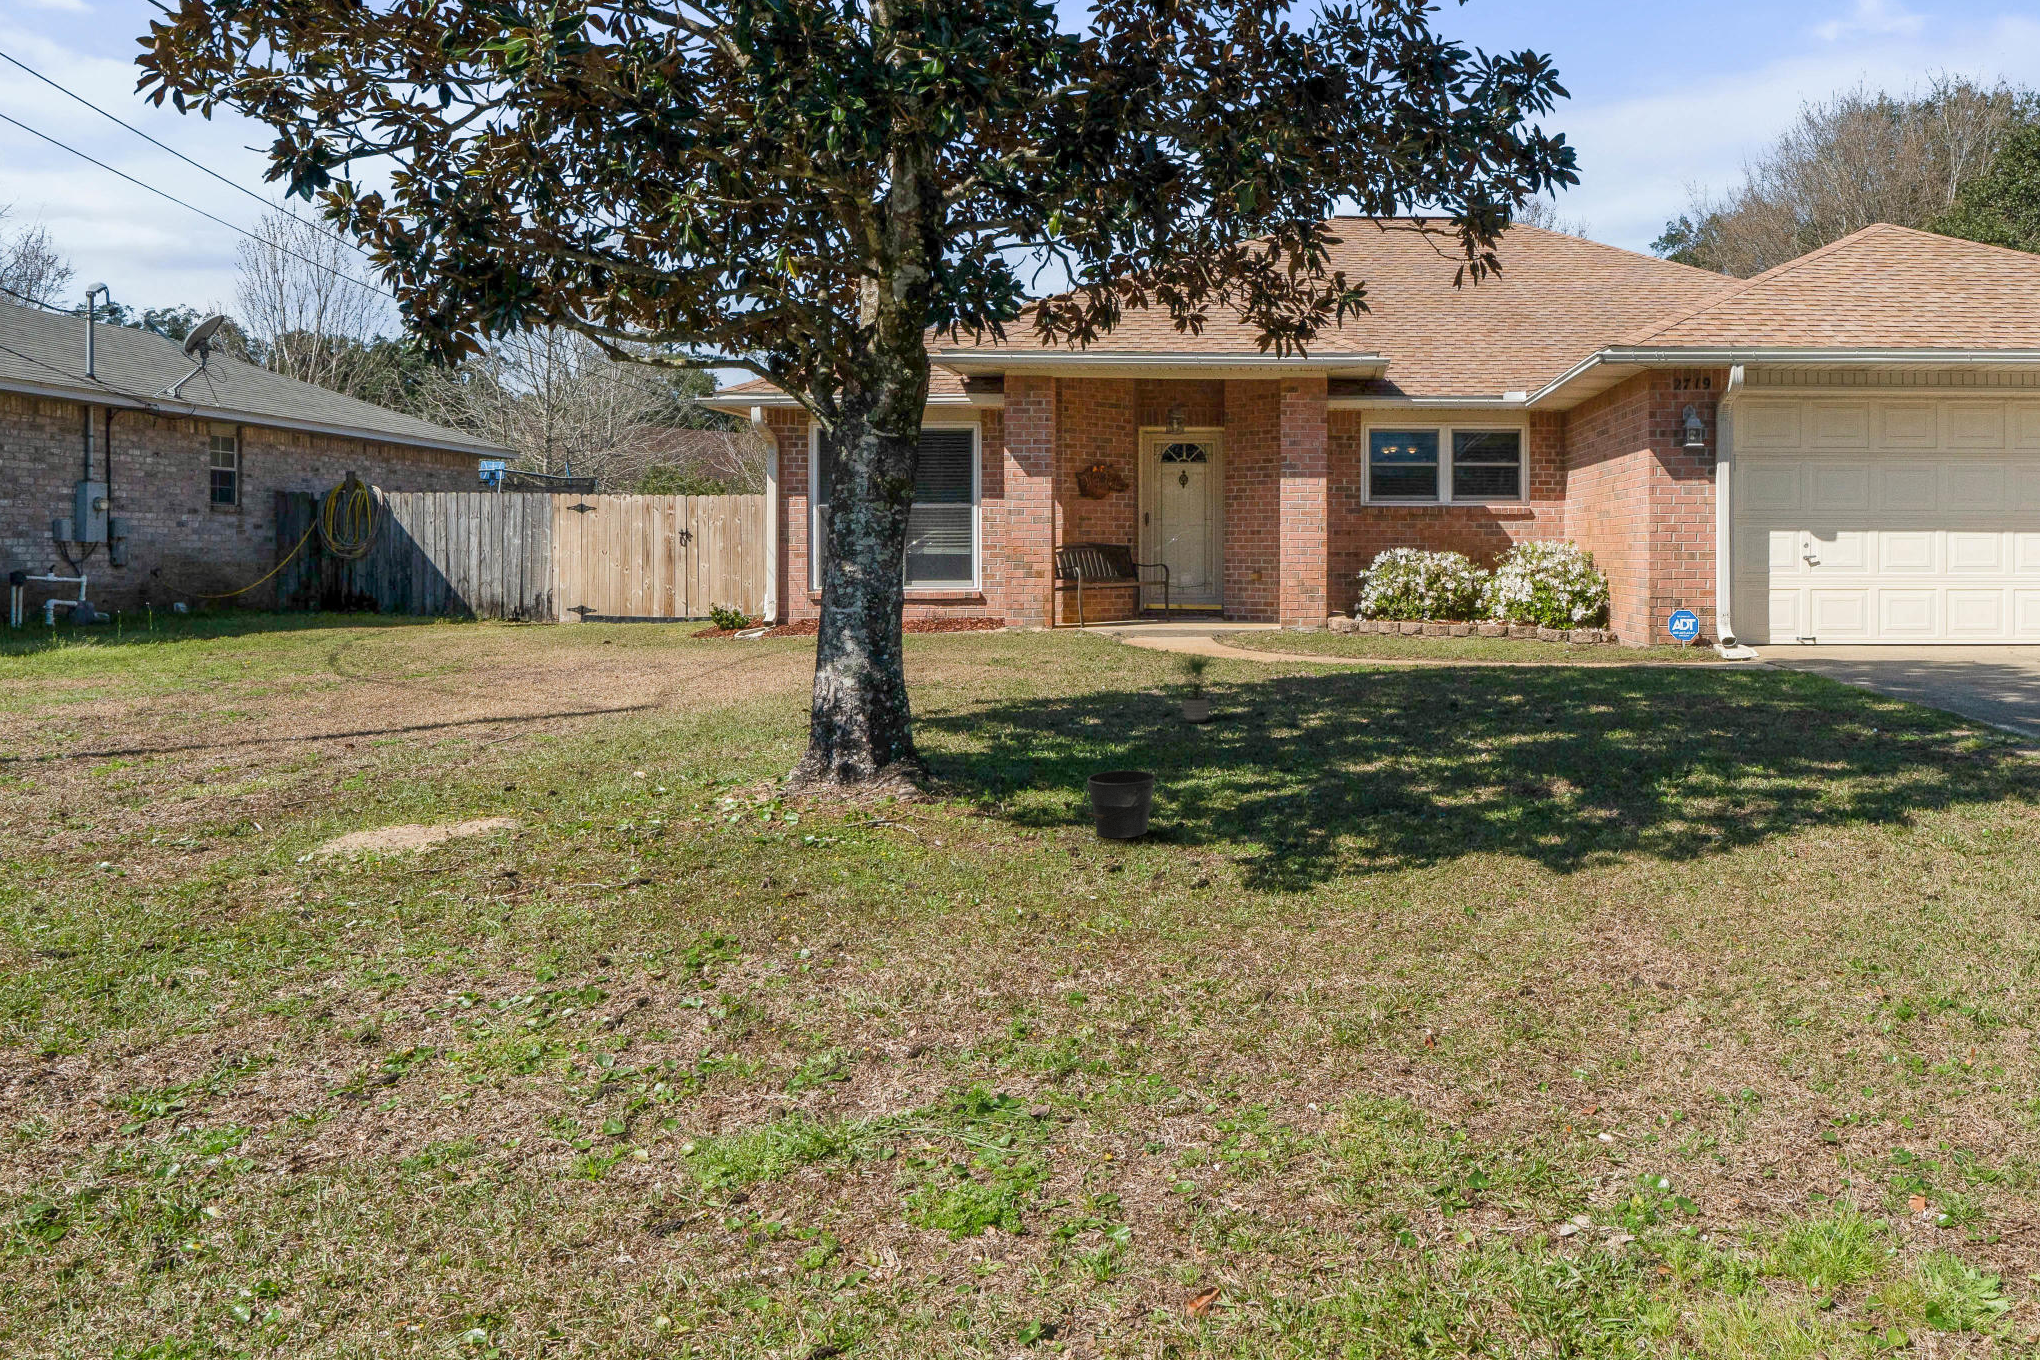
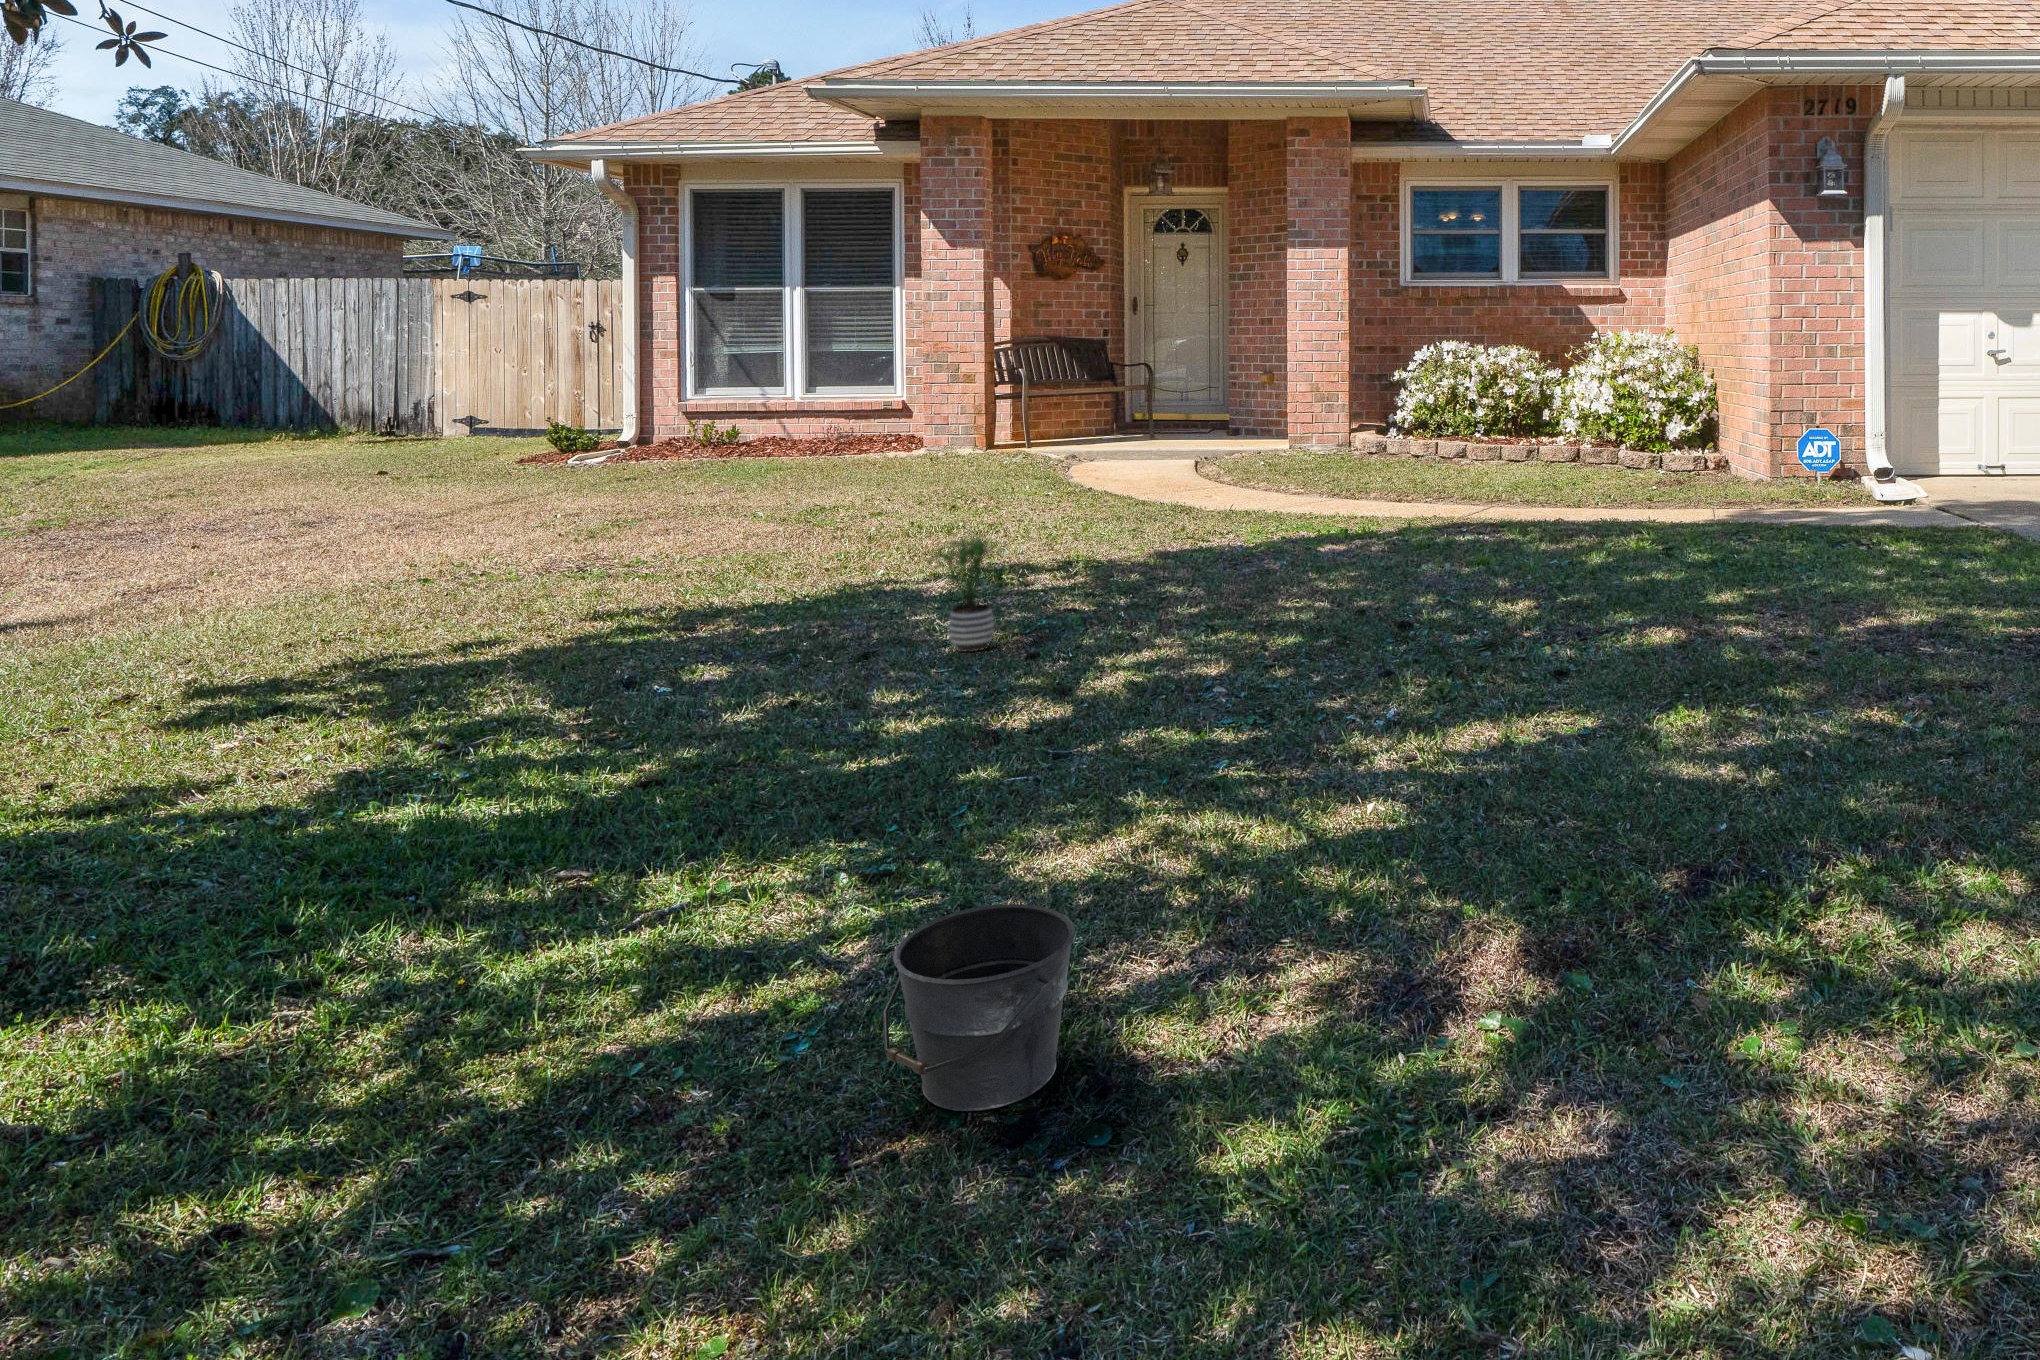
bucket: present [1082,770,1156,838] -> present [883,904,1075,1111]

